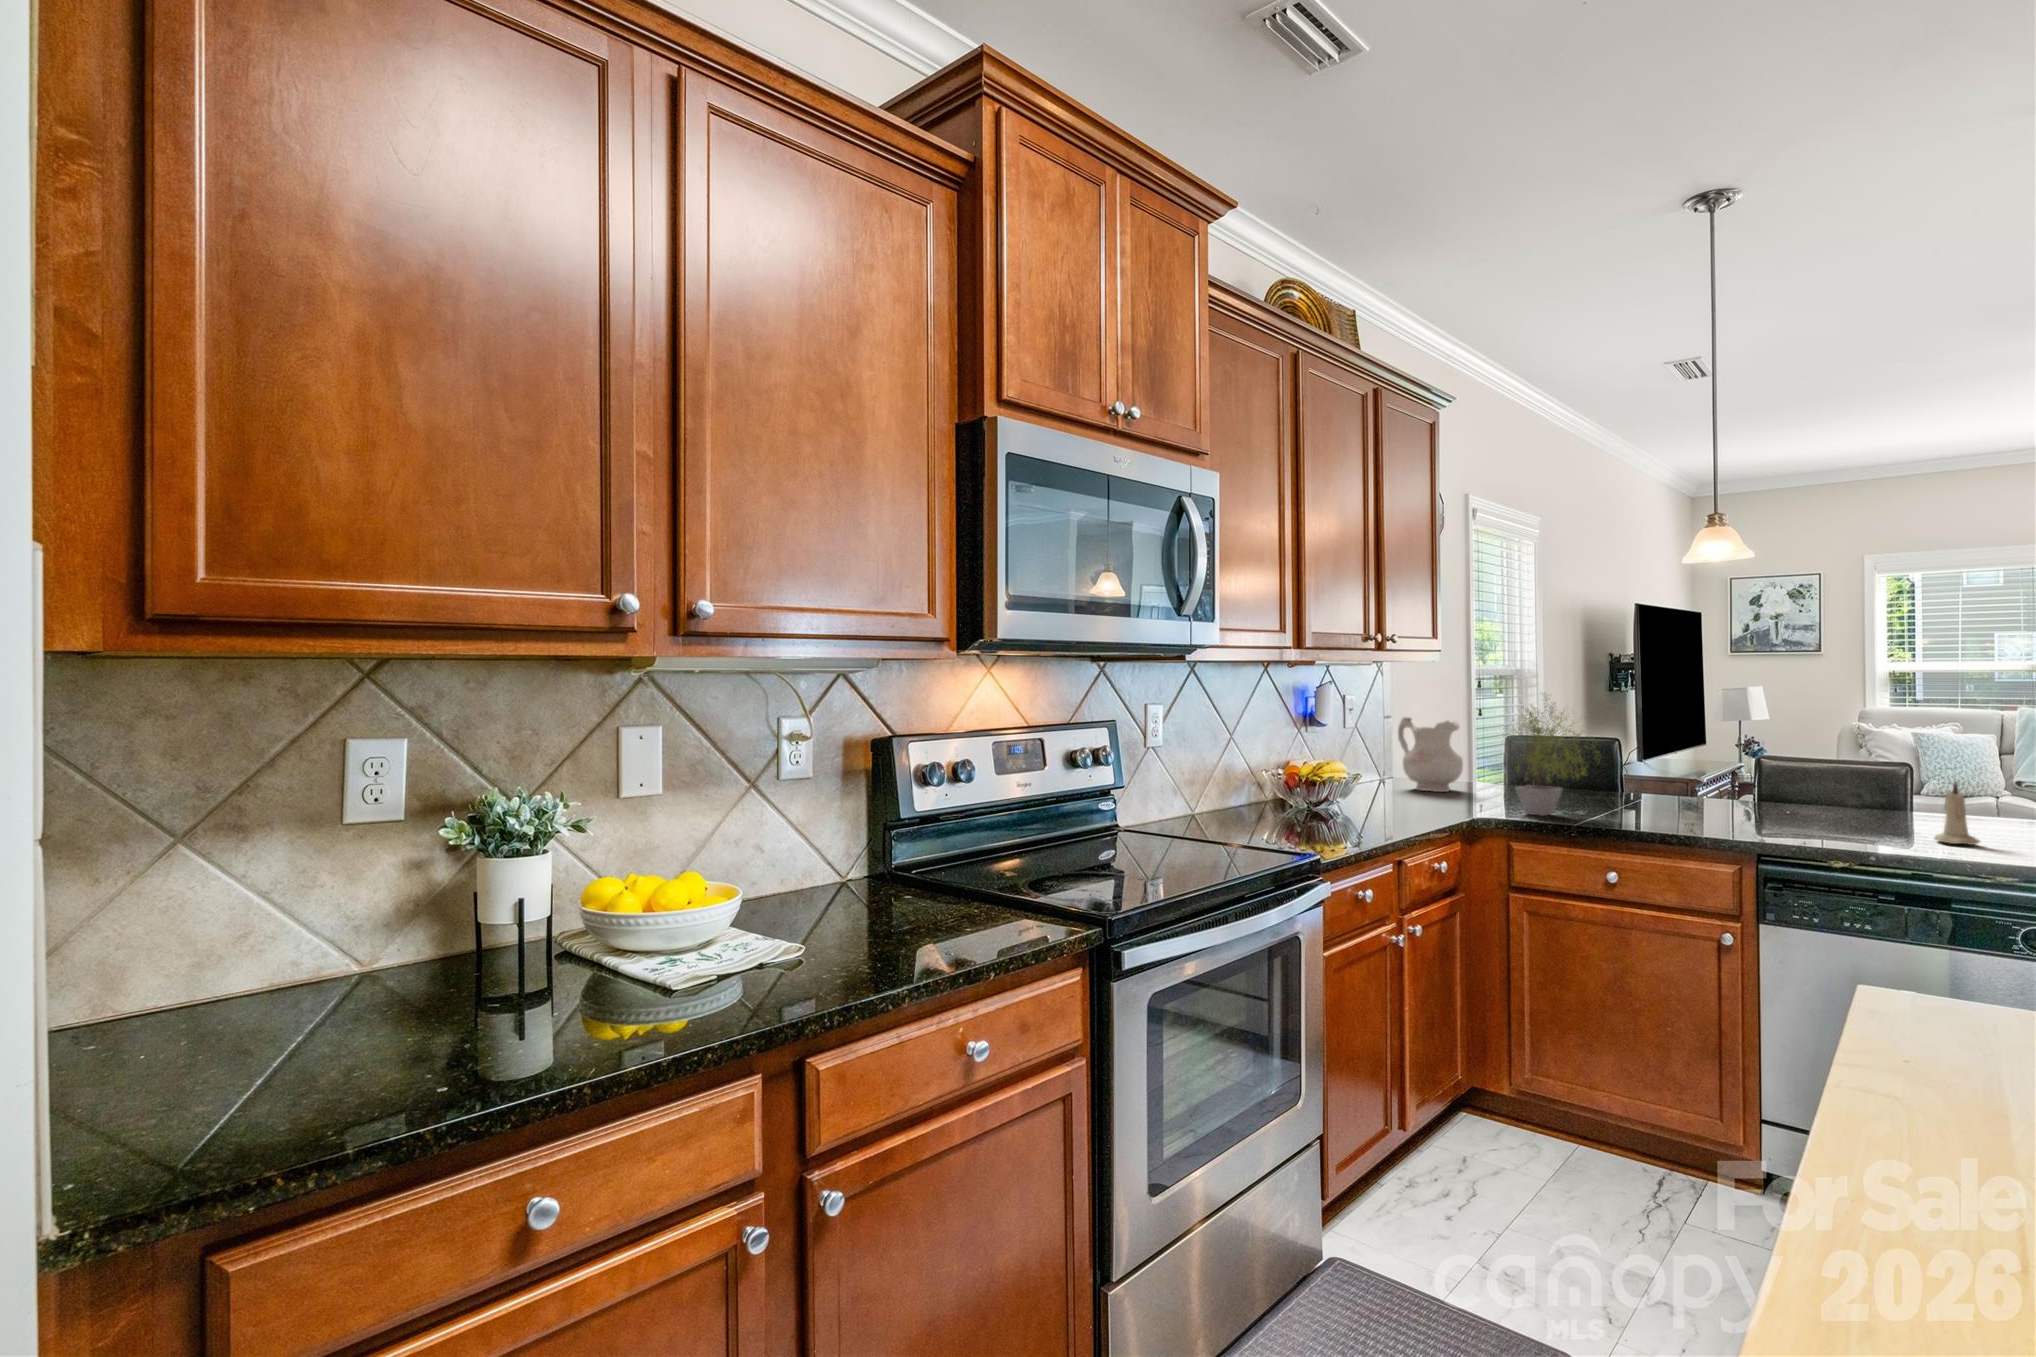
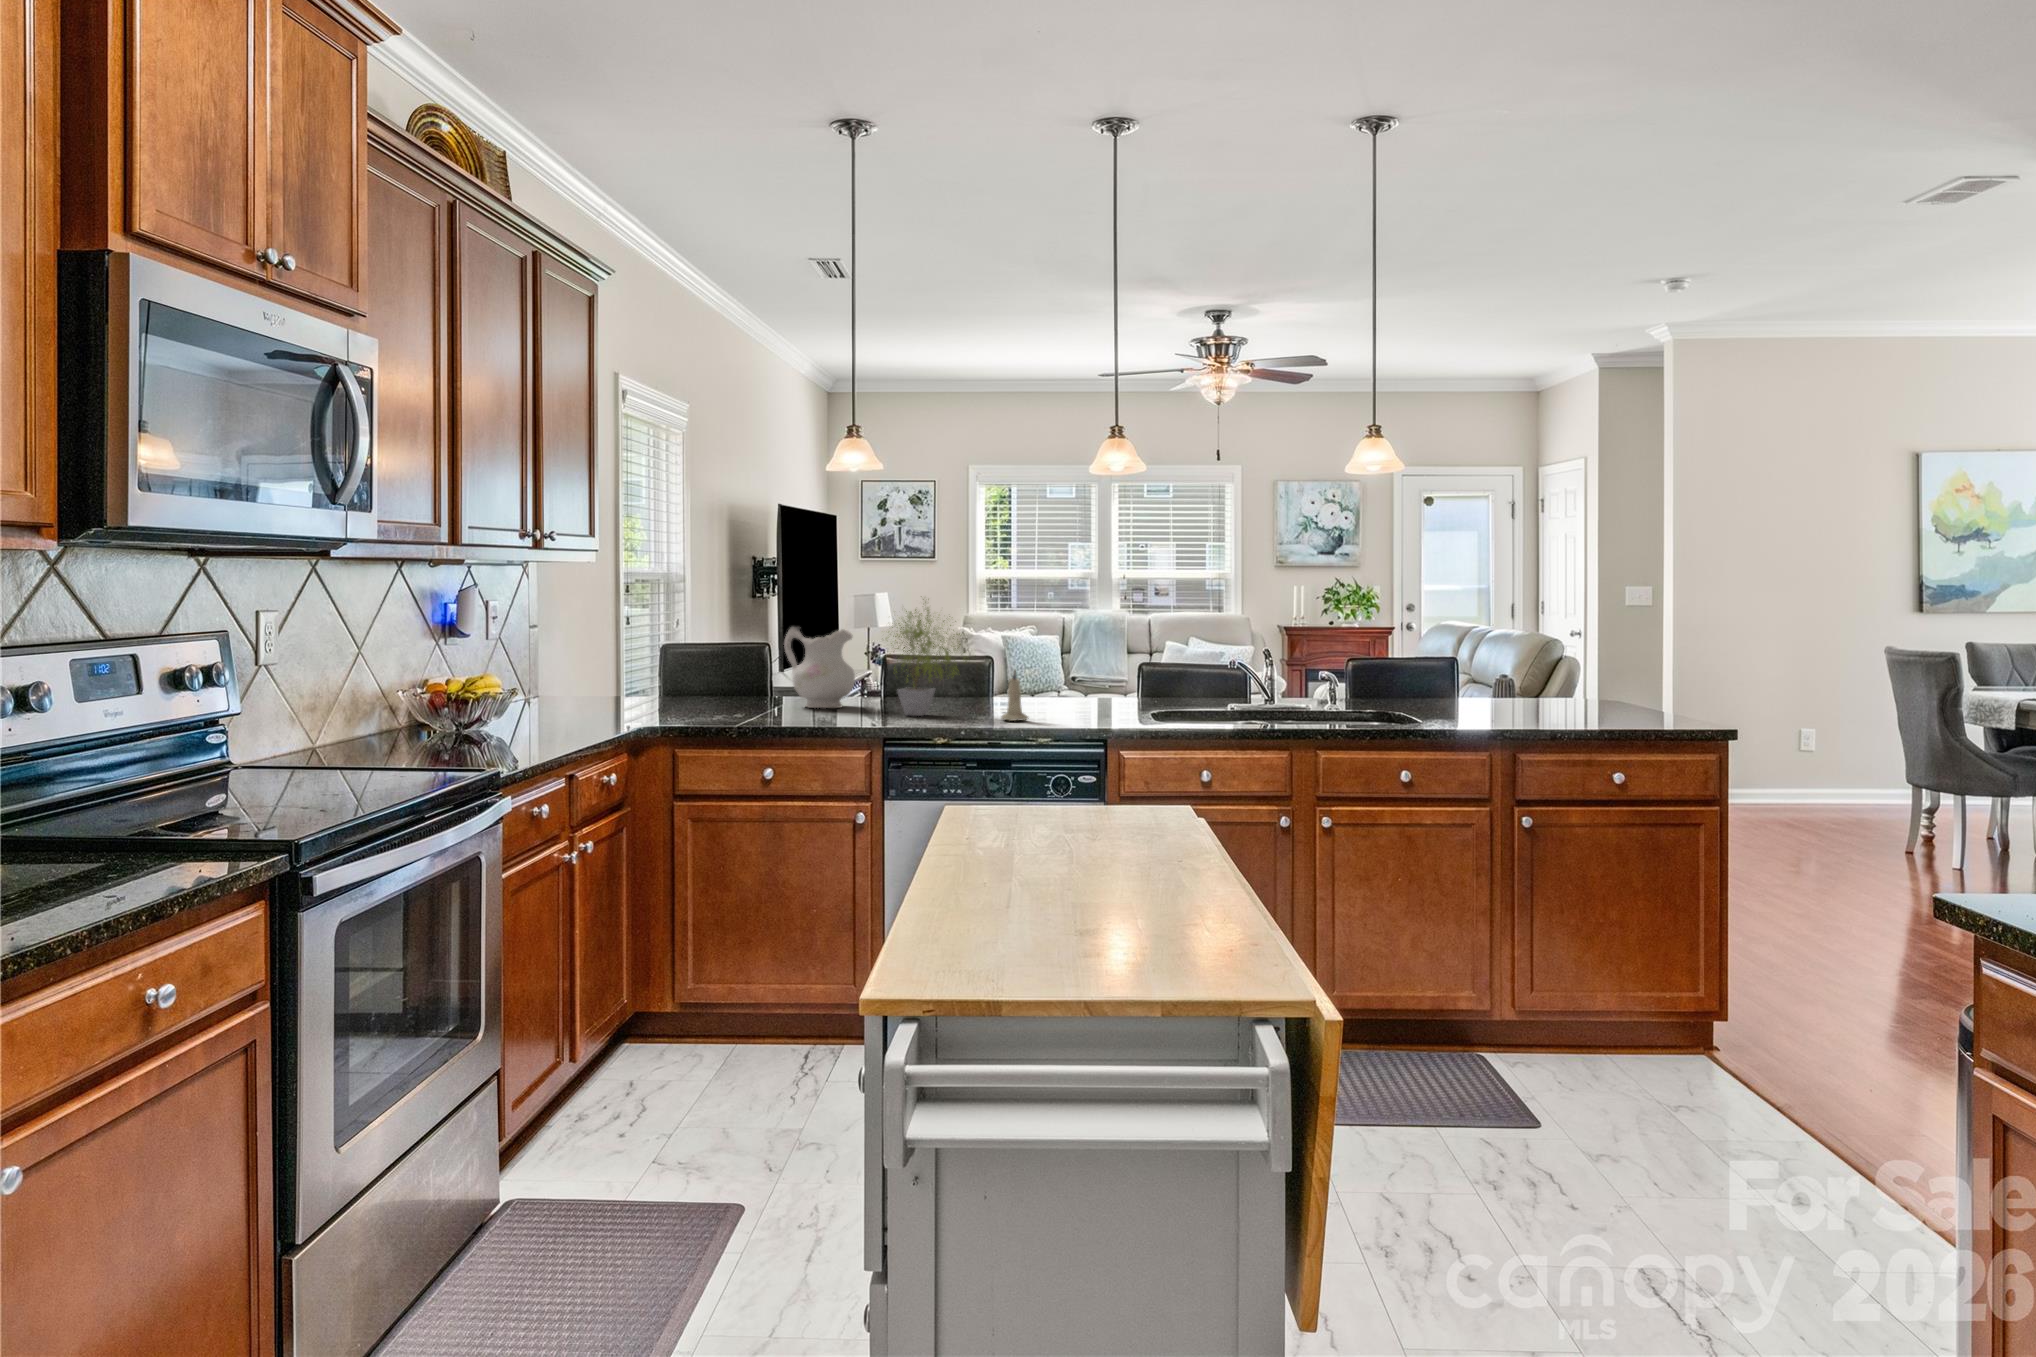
potted plant: present [1505,693,1600,816] -> present [888,599,965,716]
ceramic pitcher: present [1398,717,1463,792] -> present [784,627,855,708]

